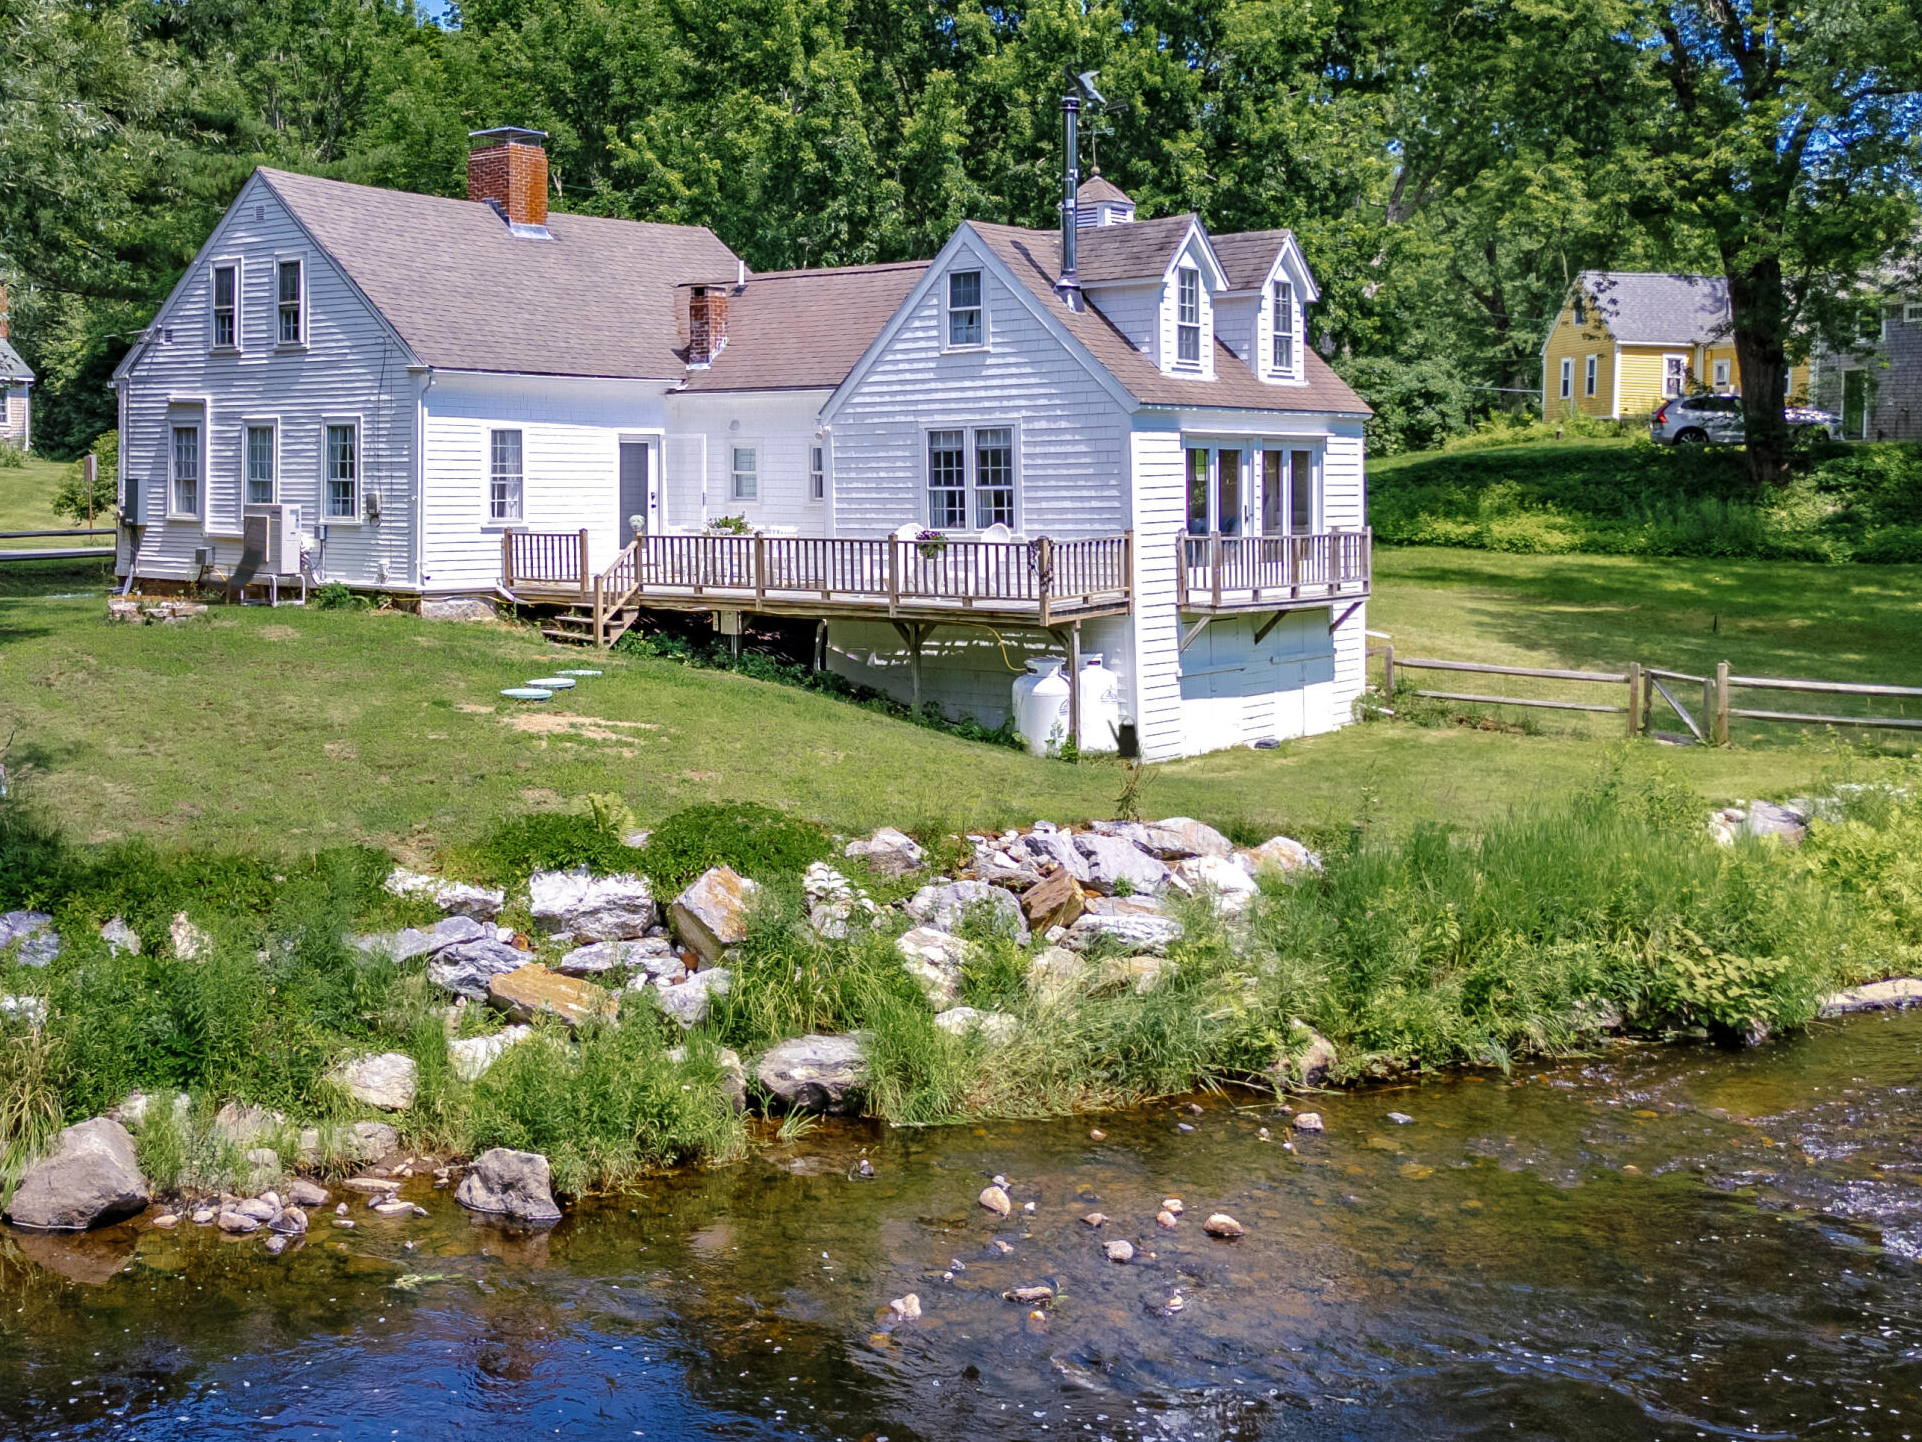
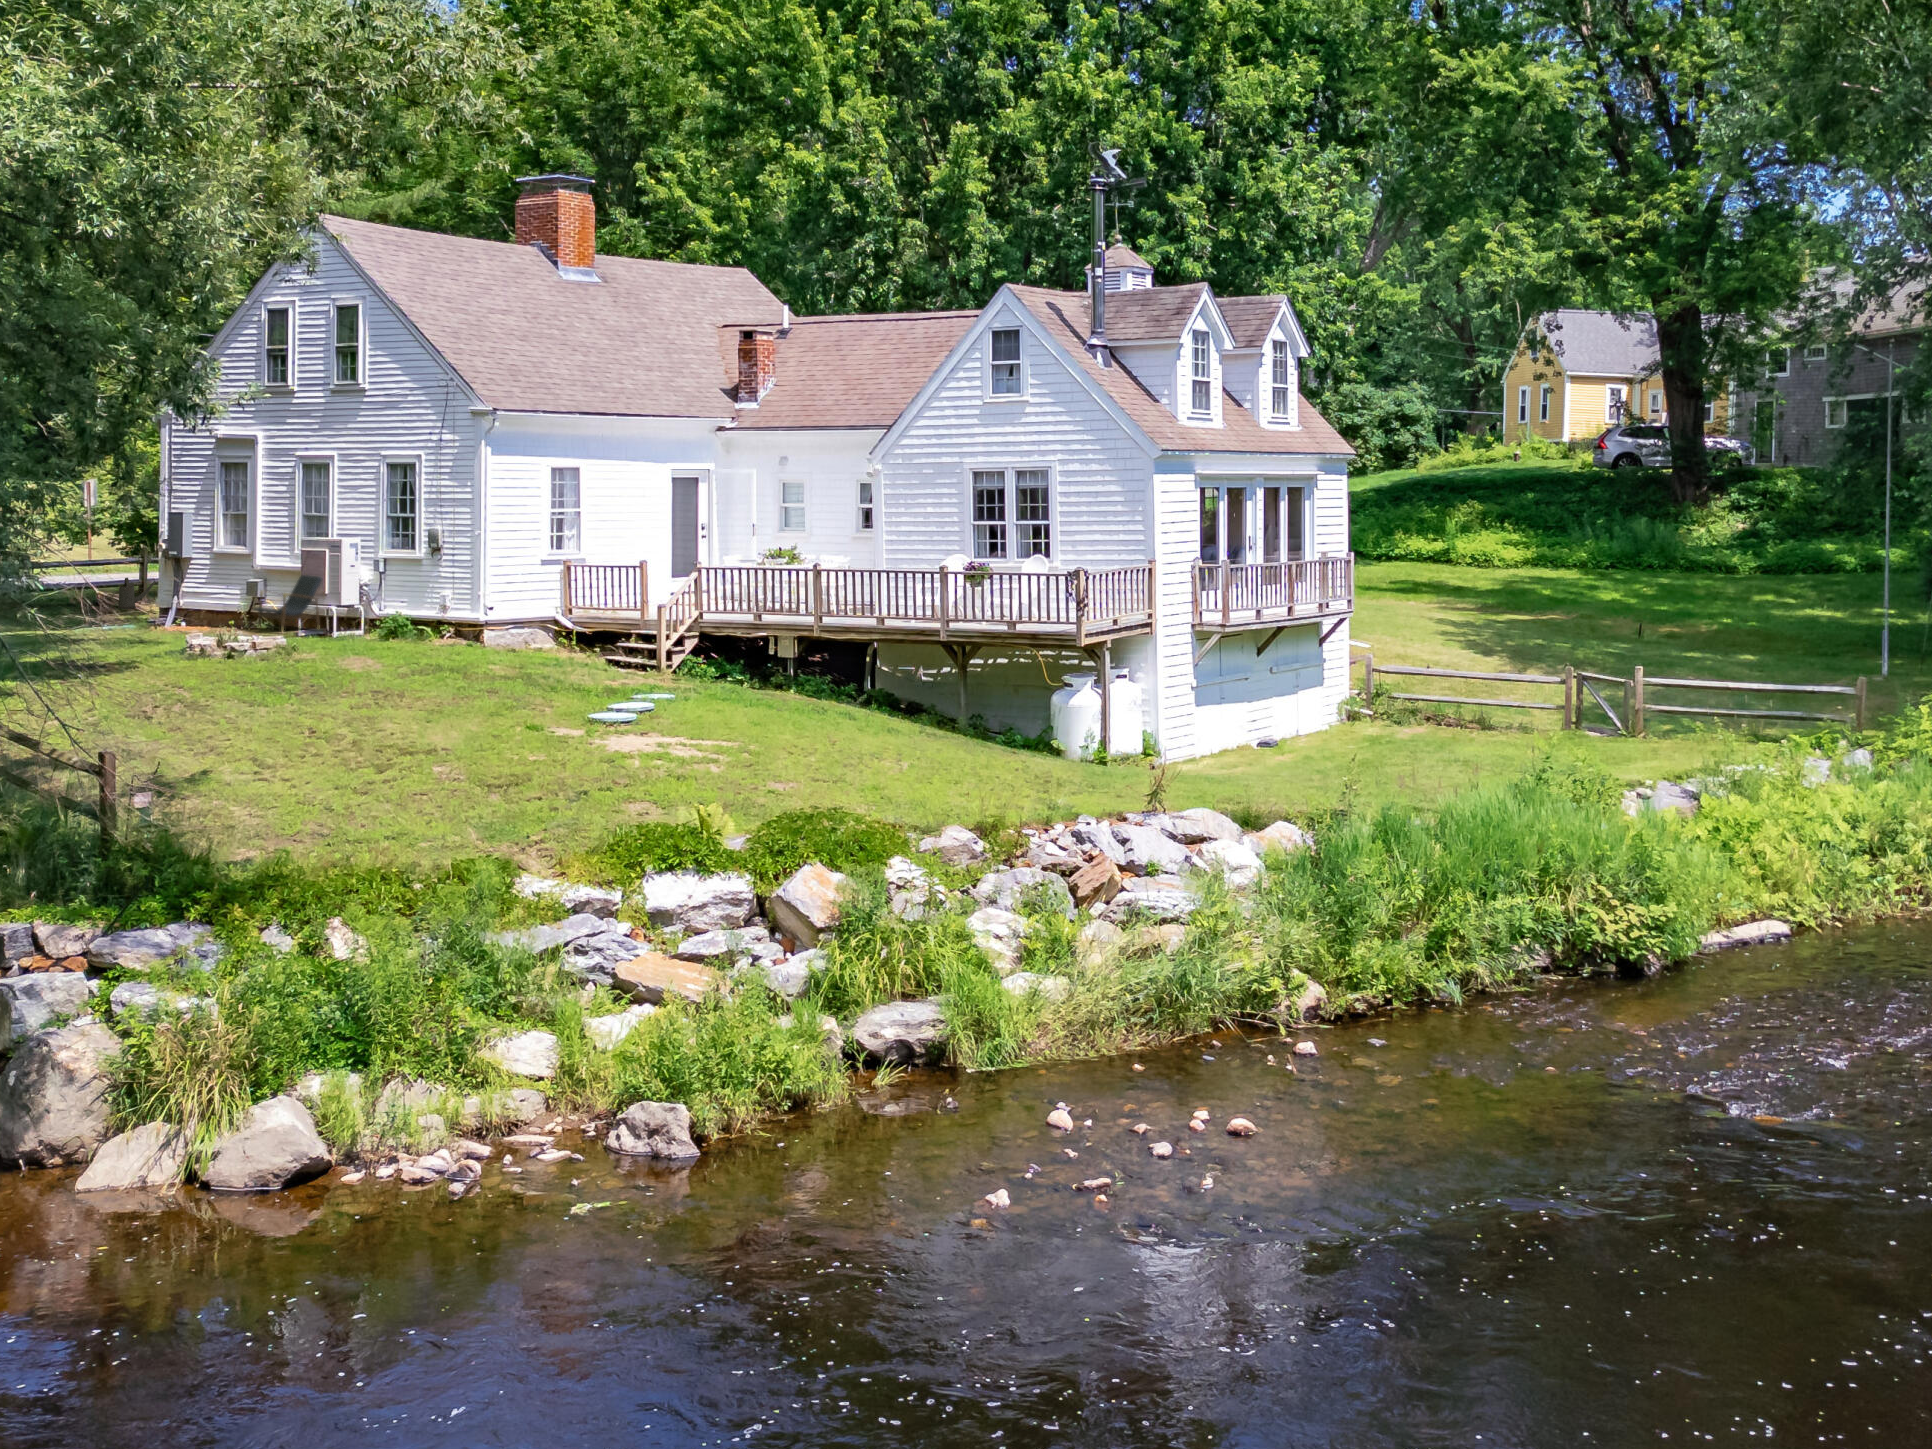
watering can: present [1108,718,1139,759] -> present [112,578,155,609]

